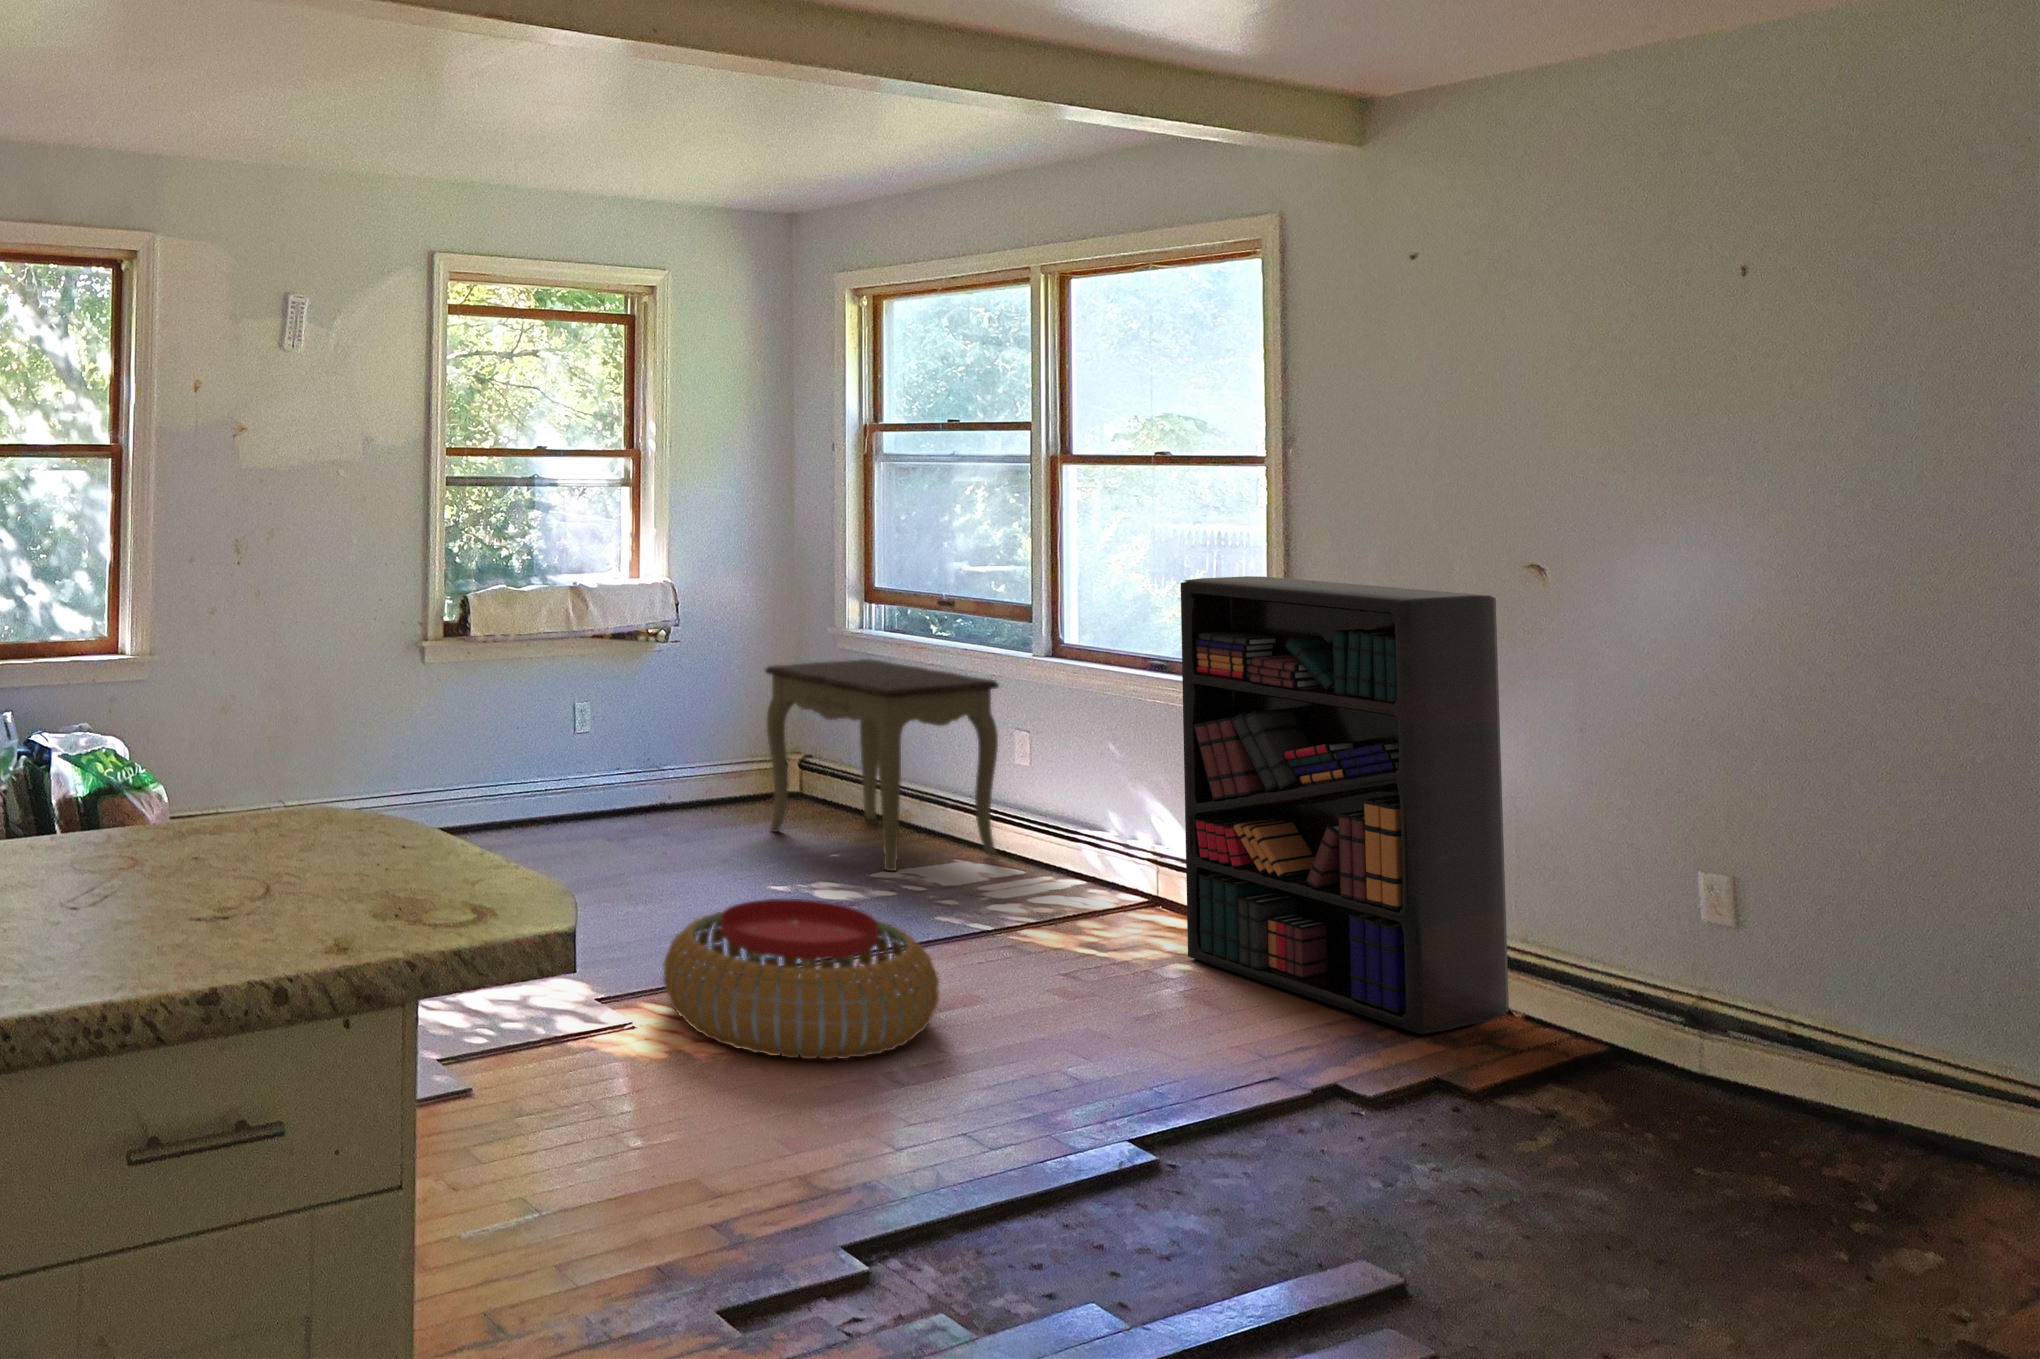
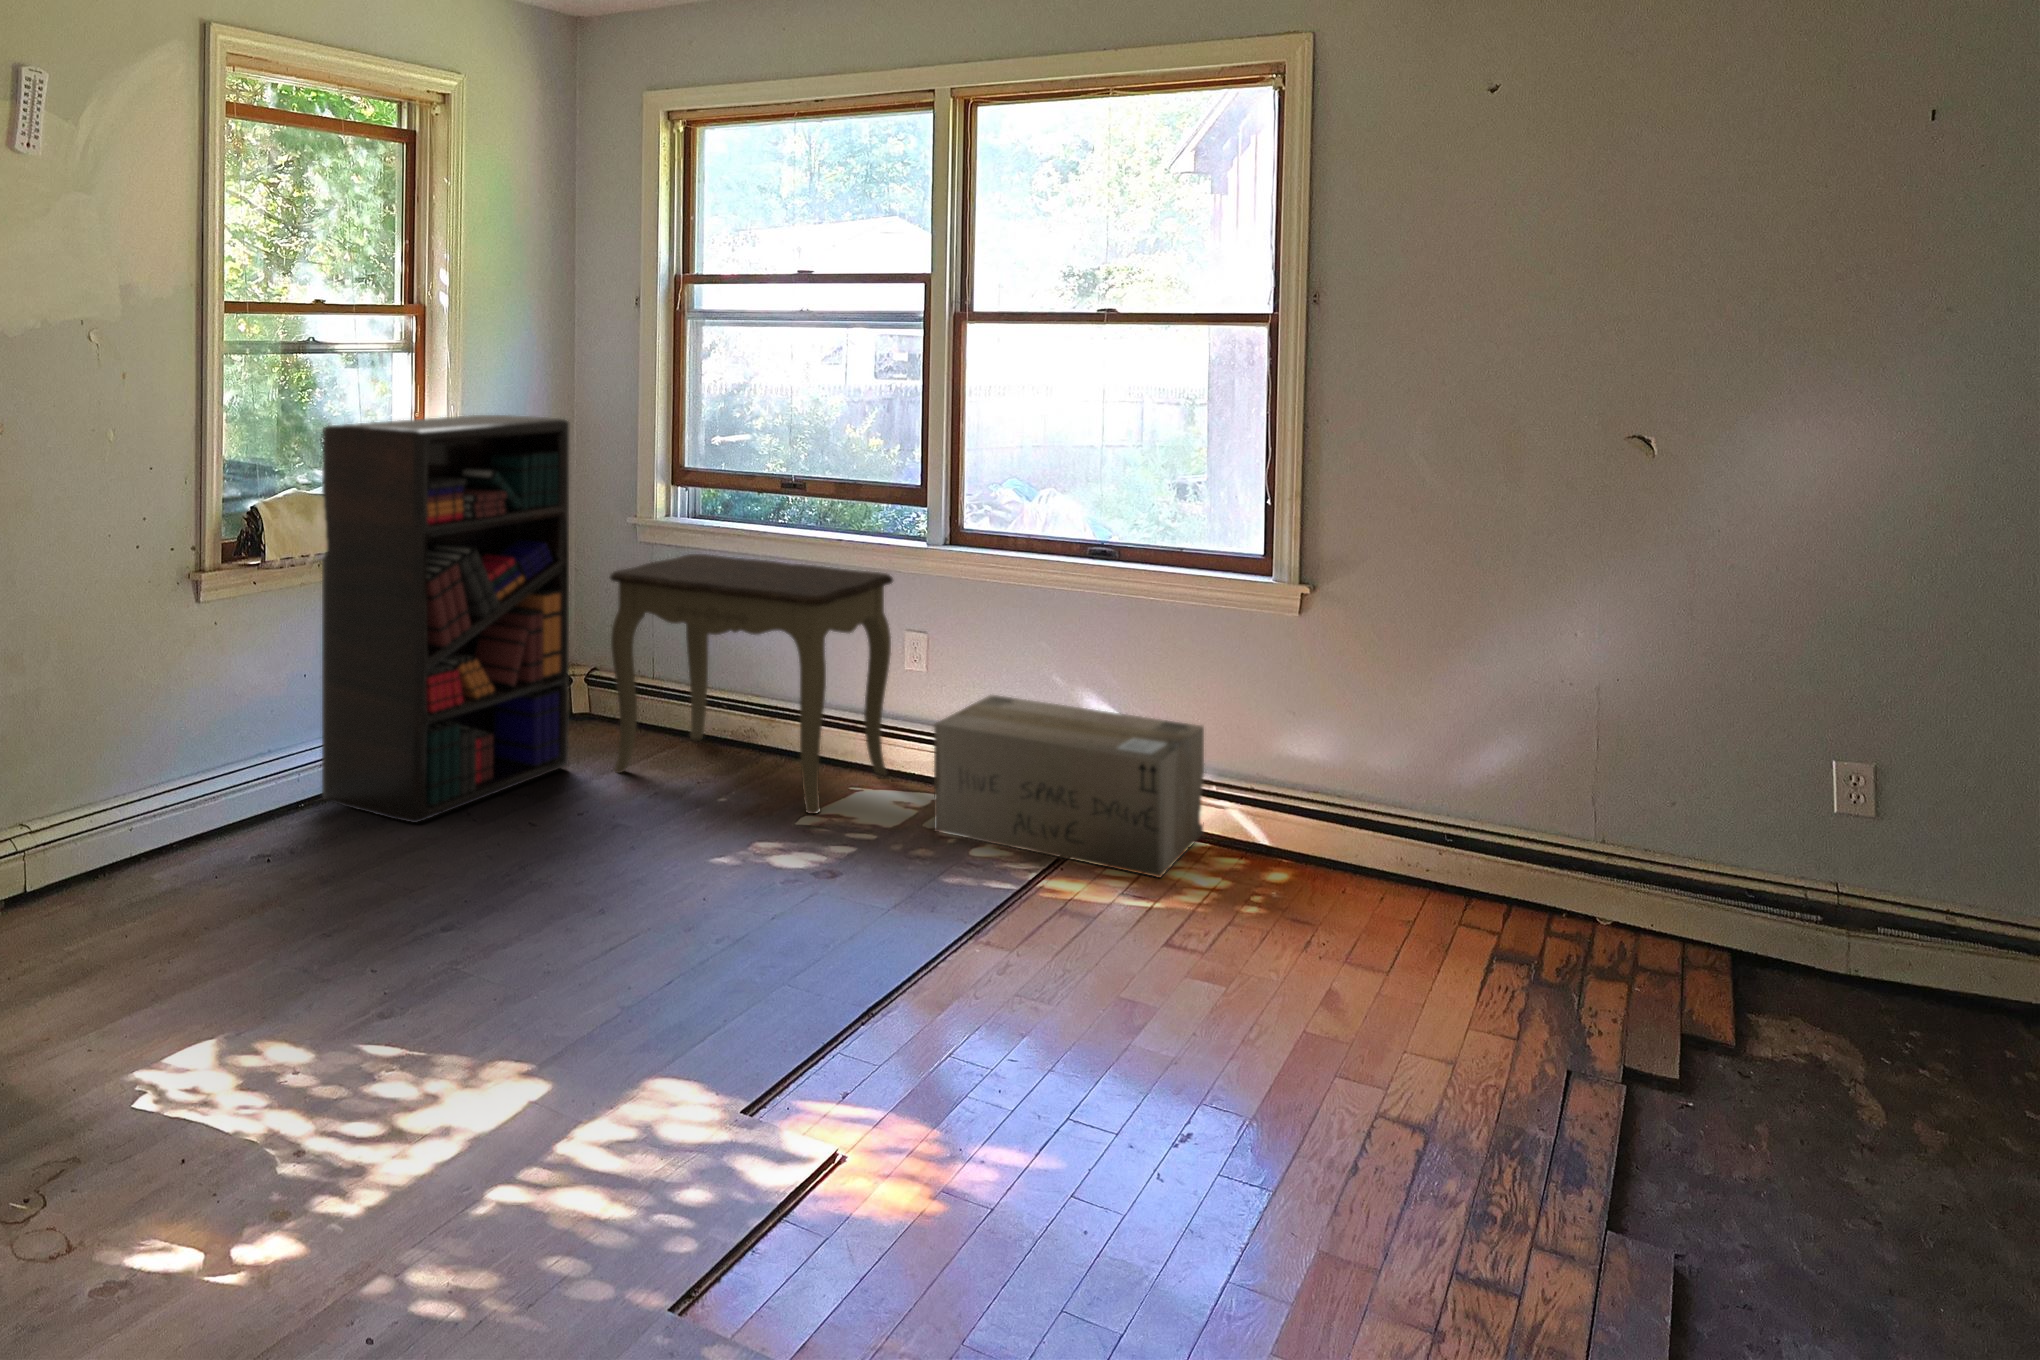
bookshelf: present [1181,576,1509,1034] -> present [322,415,569,823]
cardboard box: none [973,789,1215,939] -> present [934,695,1204,877]
pouf: present [663,899,939,1059] -> none [852,915,1261,1181]

